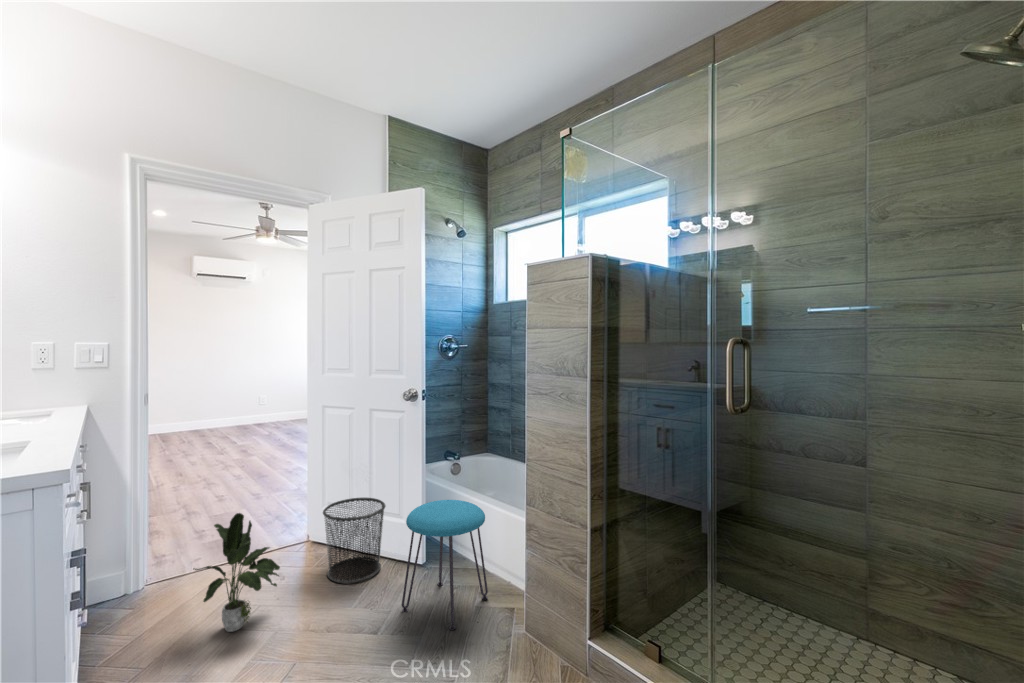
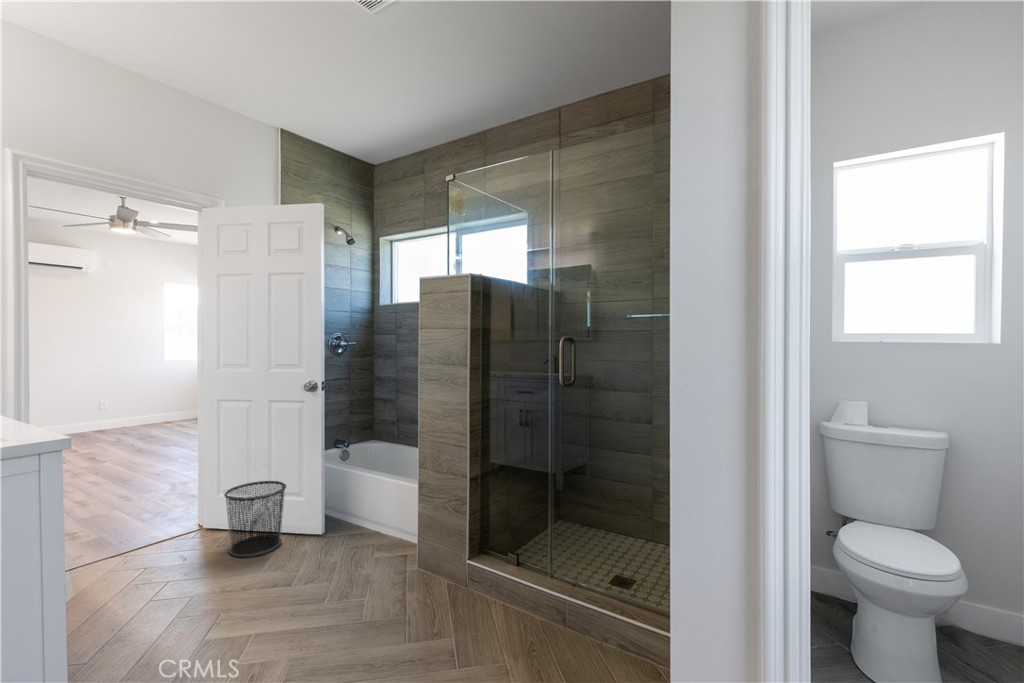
stool: present [402,500,488,630] -> none [309,473,385,575]
potted plant: present [195,513,280,632] -> none [102,497,191,607]

